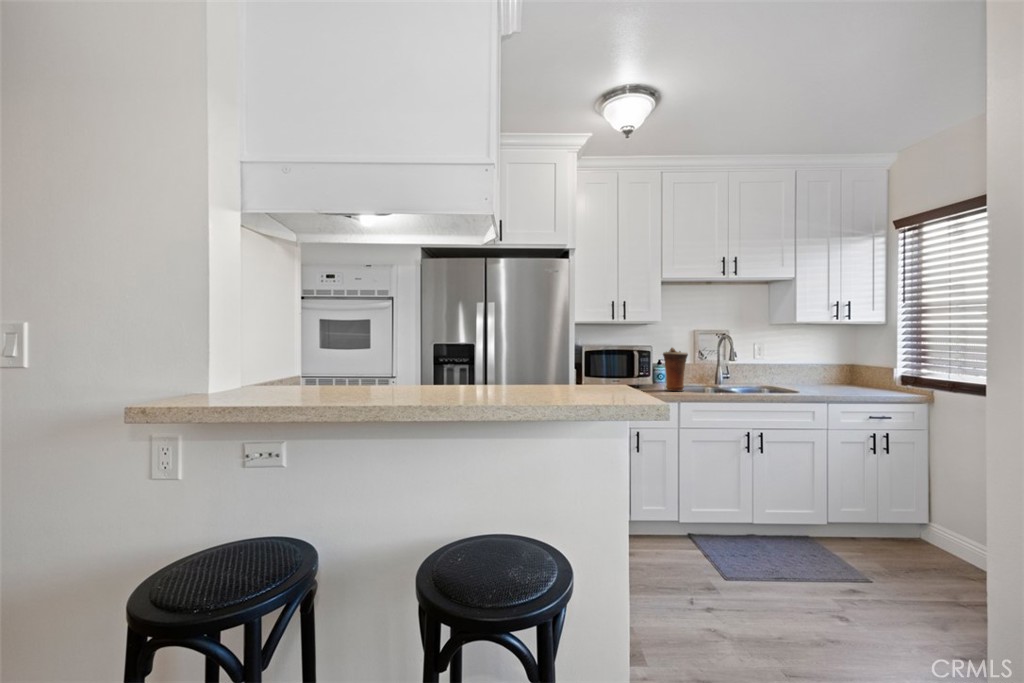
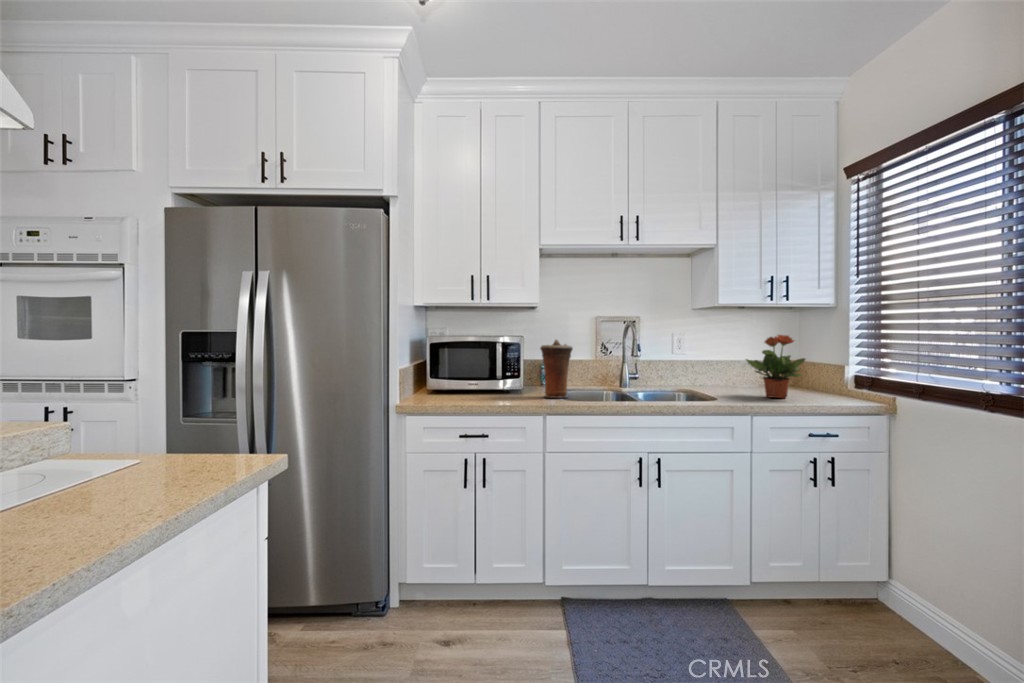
potted plant: none [818,345,867,392] -> present [746,335,805,398]

